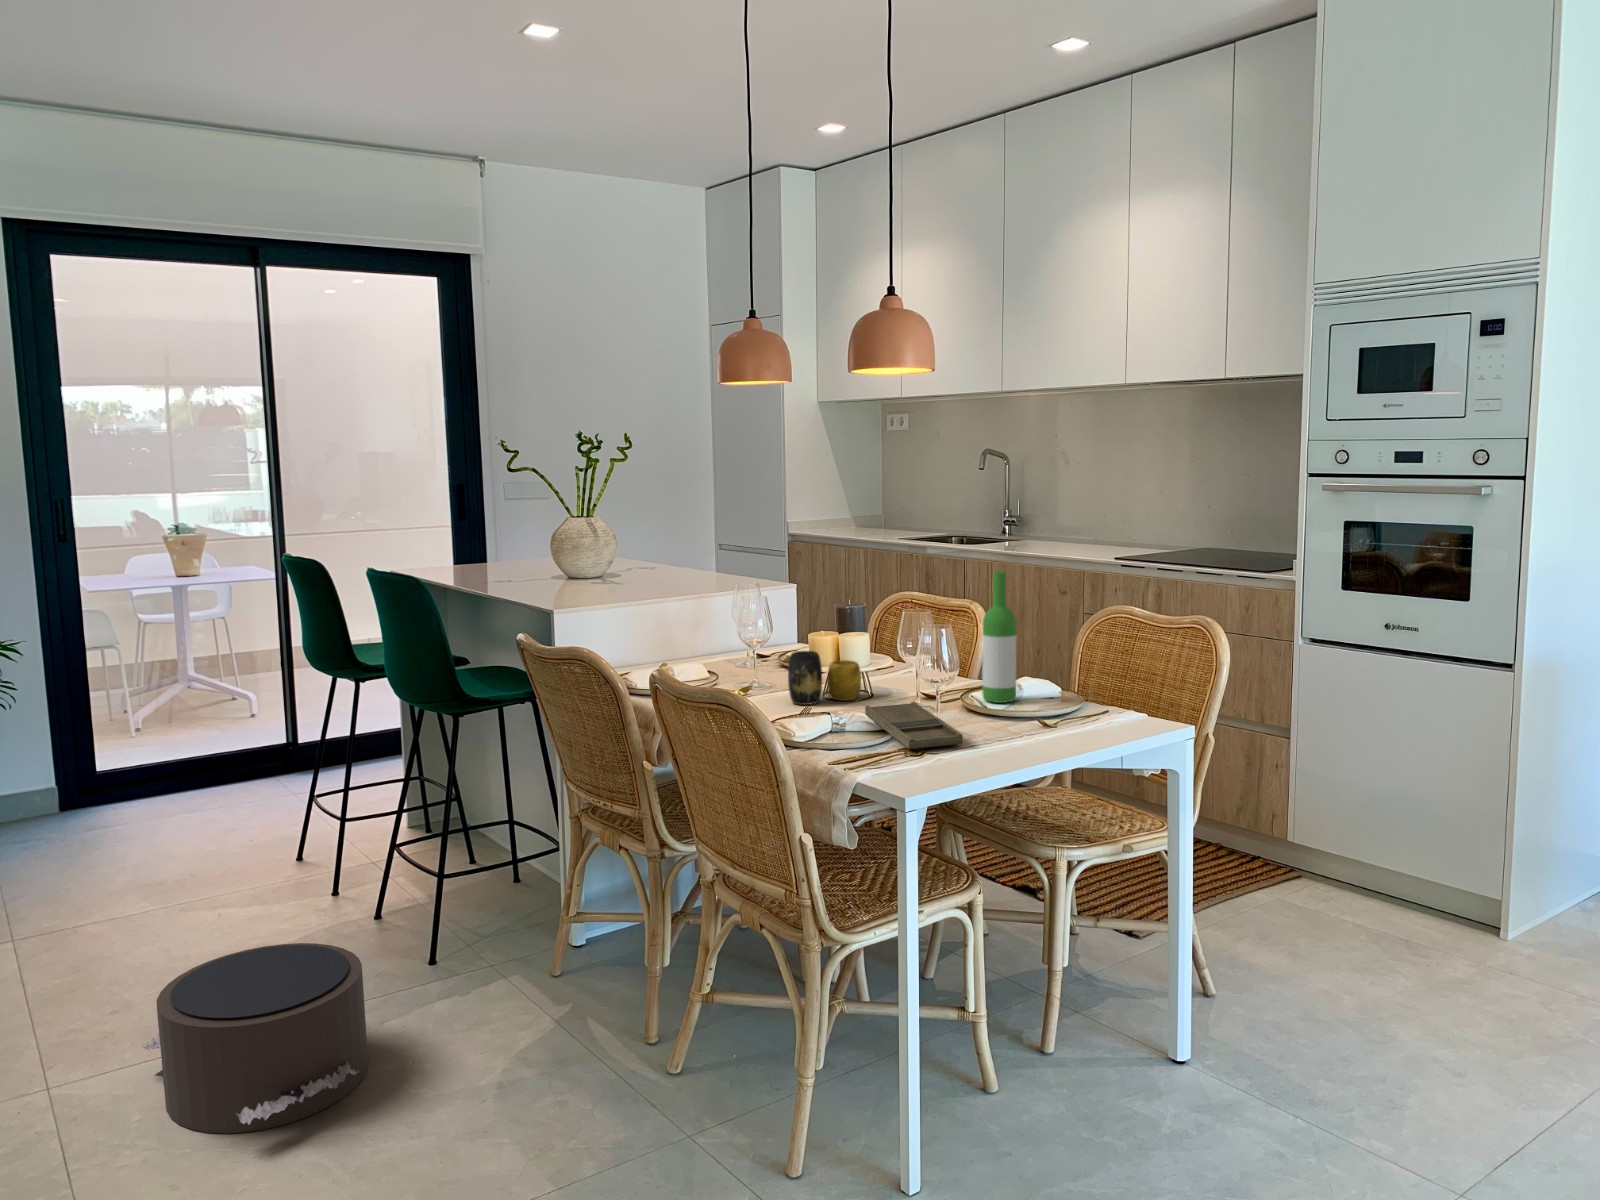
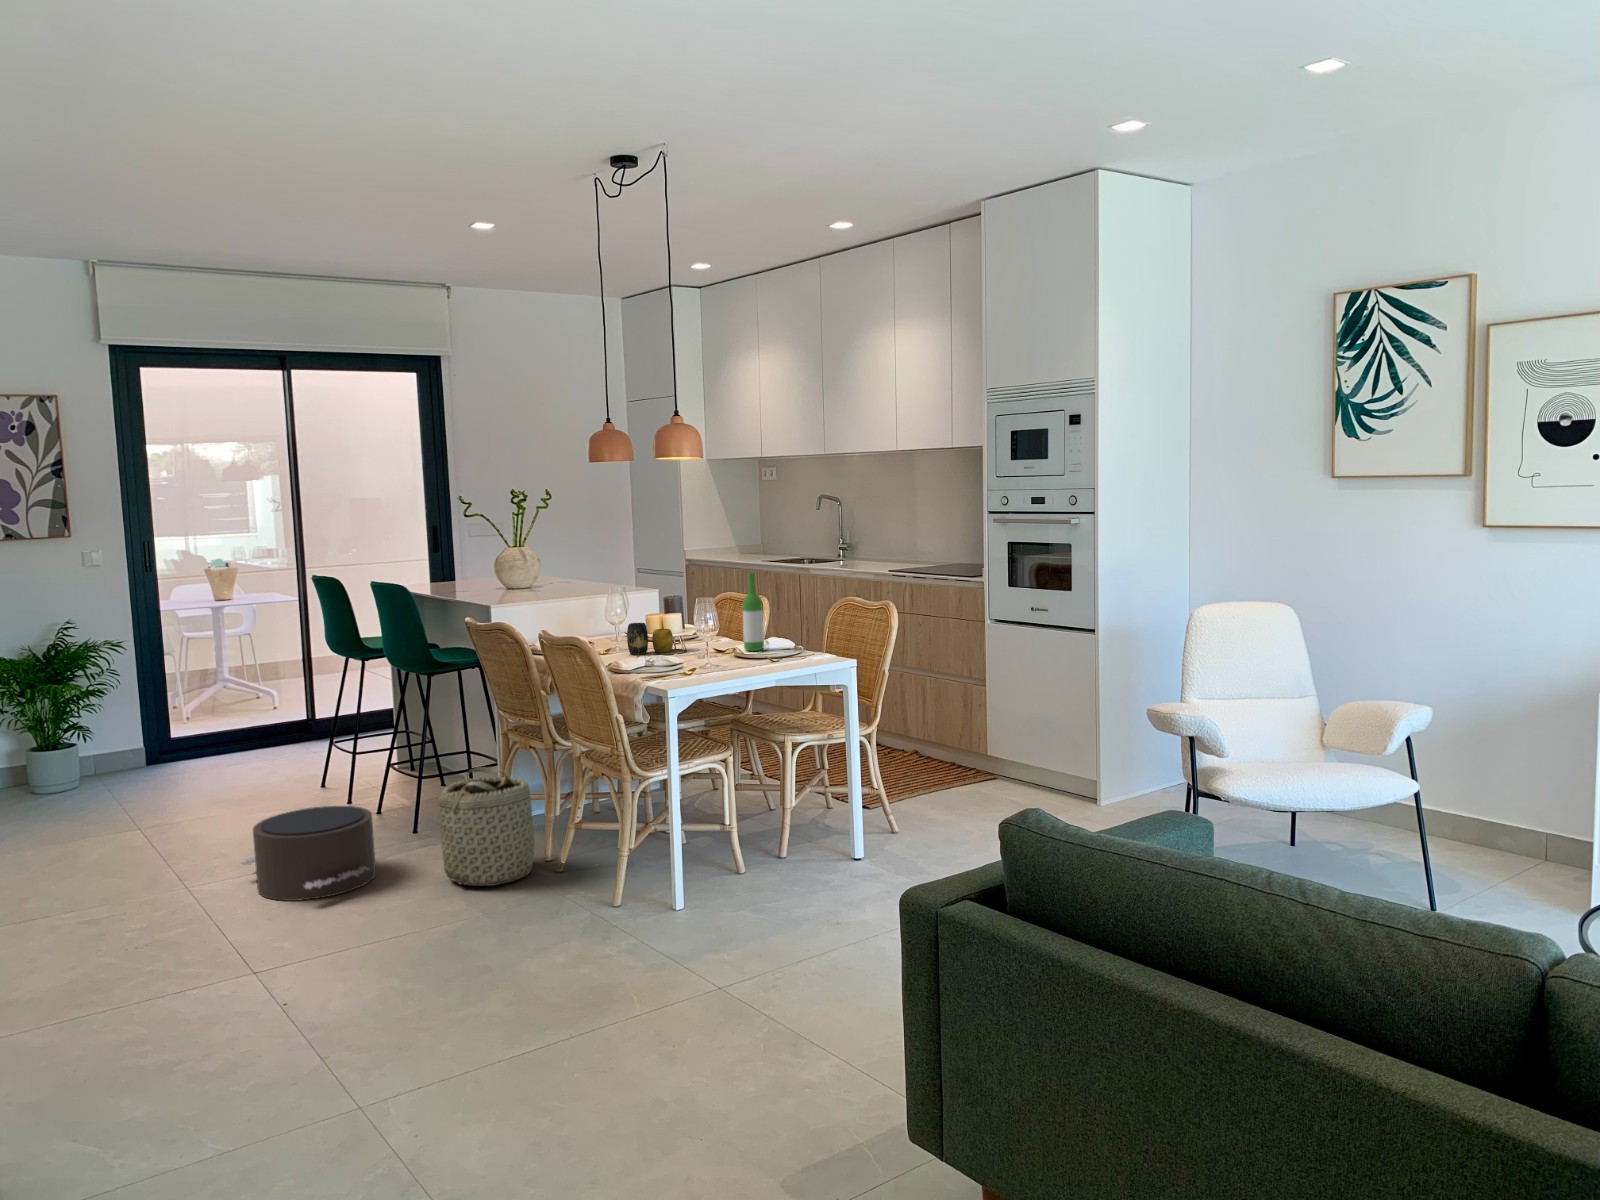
tray: present [865,702,963,749] -> none [667,649,713,671]
basket: none [476,893,634,1112] -> present [439,767,535,886]

